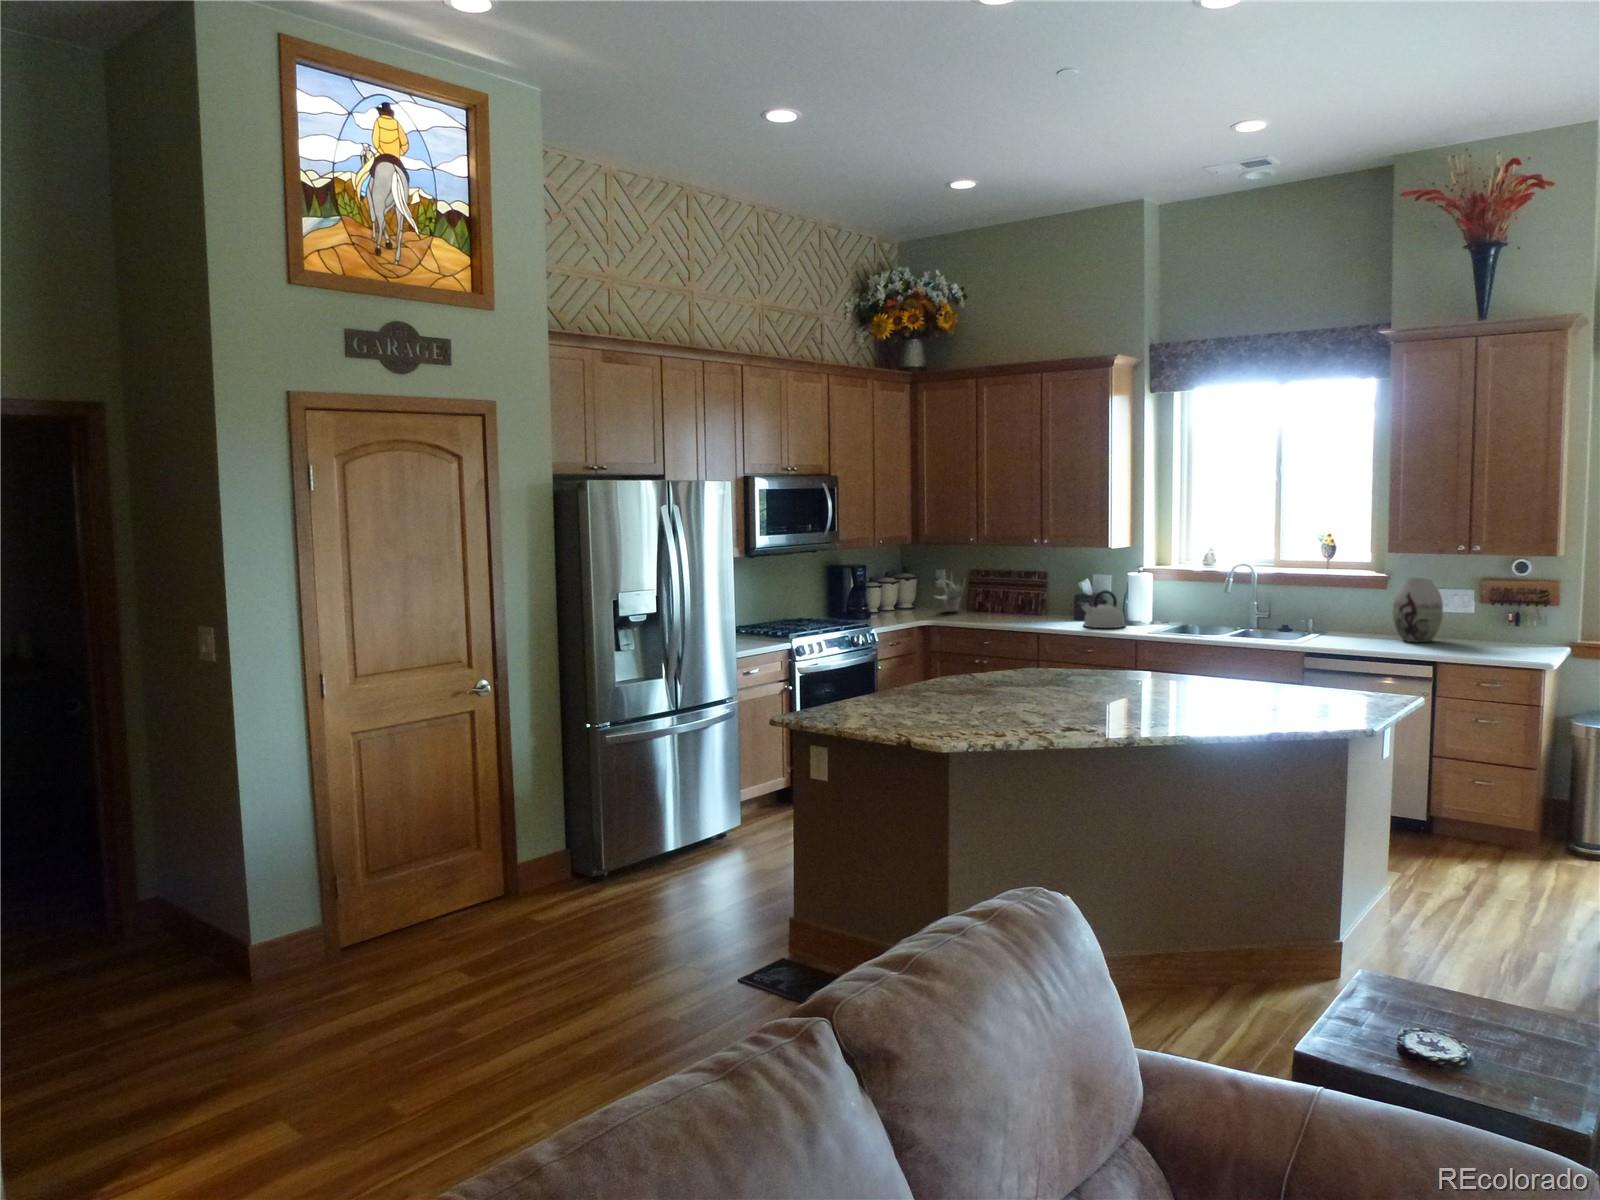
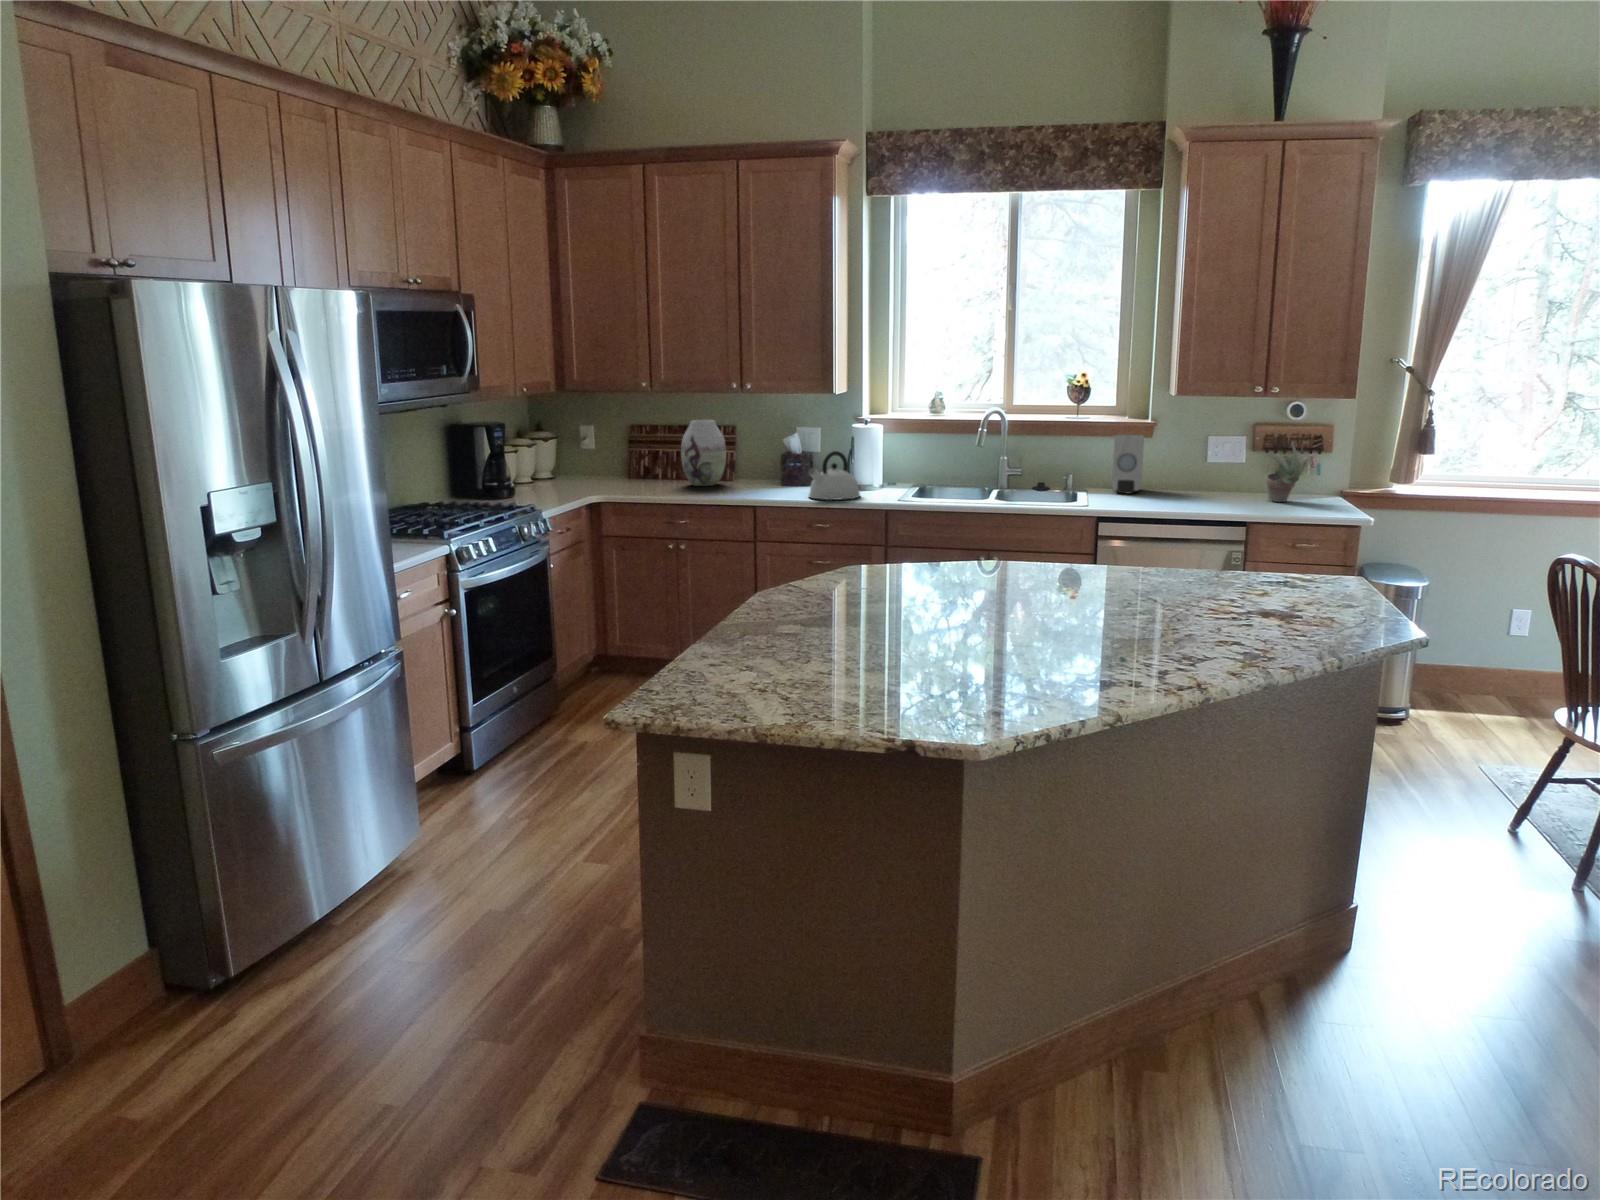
vase: present [1392,578,1443,642] -> present [681,420,726,486]
succulent plant: present [935,579,965,612] -> present [1266,442,1308,502]
soap dispenser: none [1344,585,1381,635] -> present [1112,435,1144,494]

